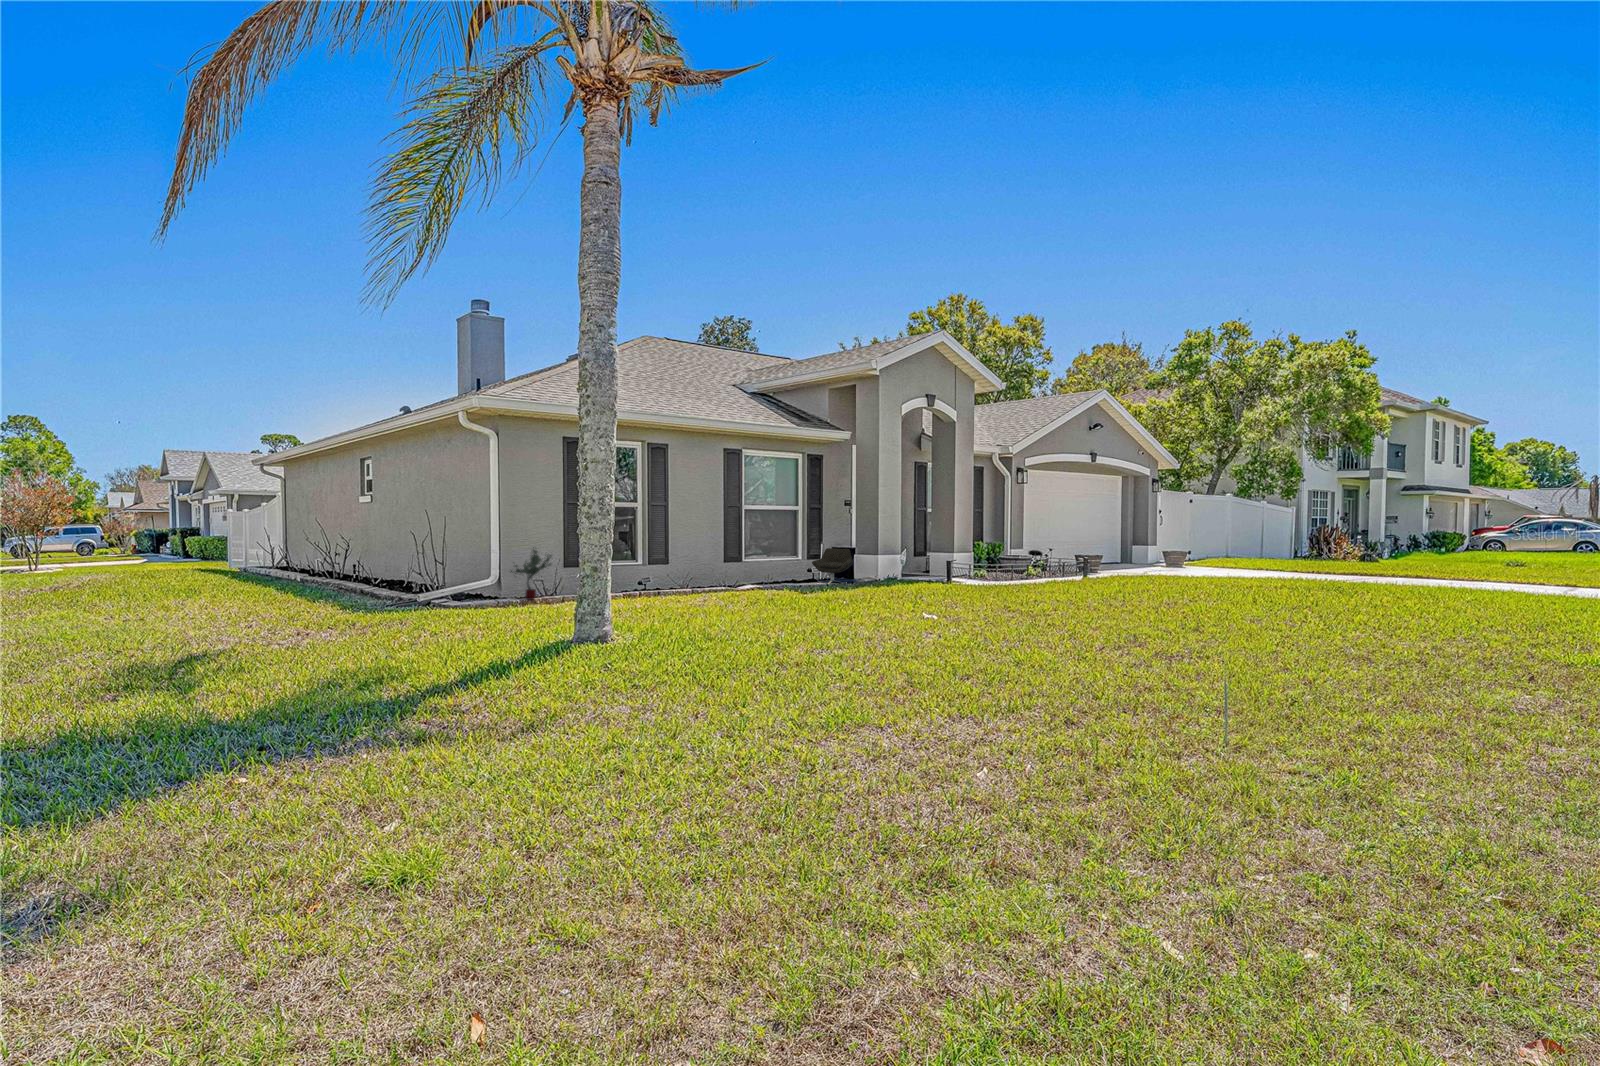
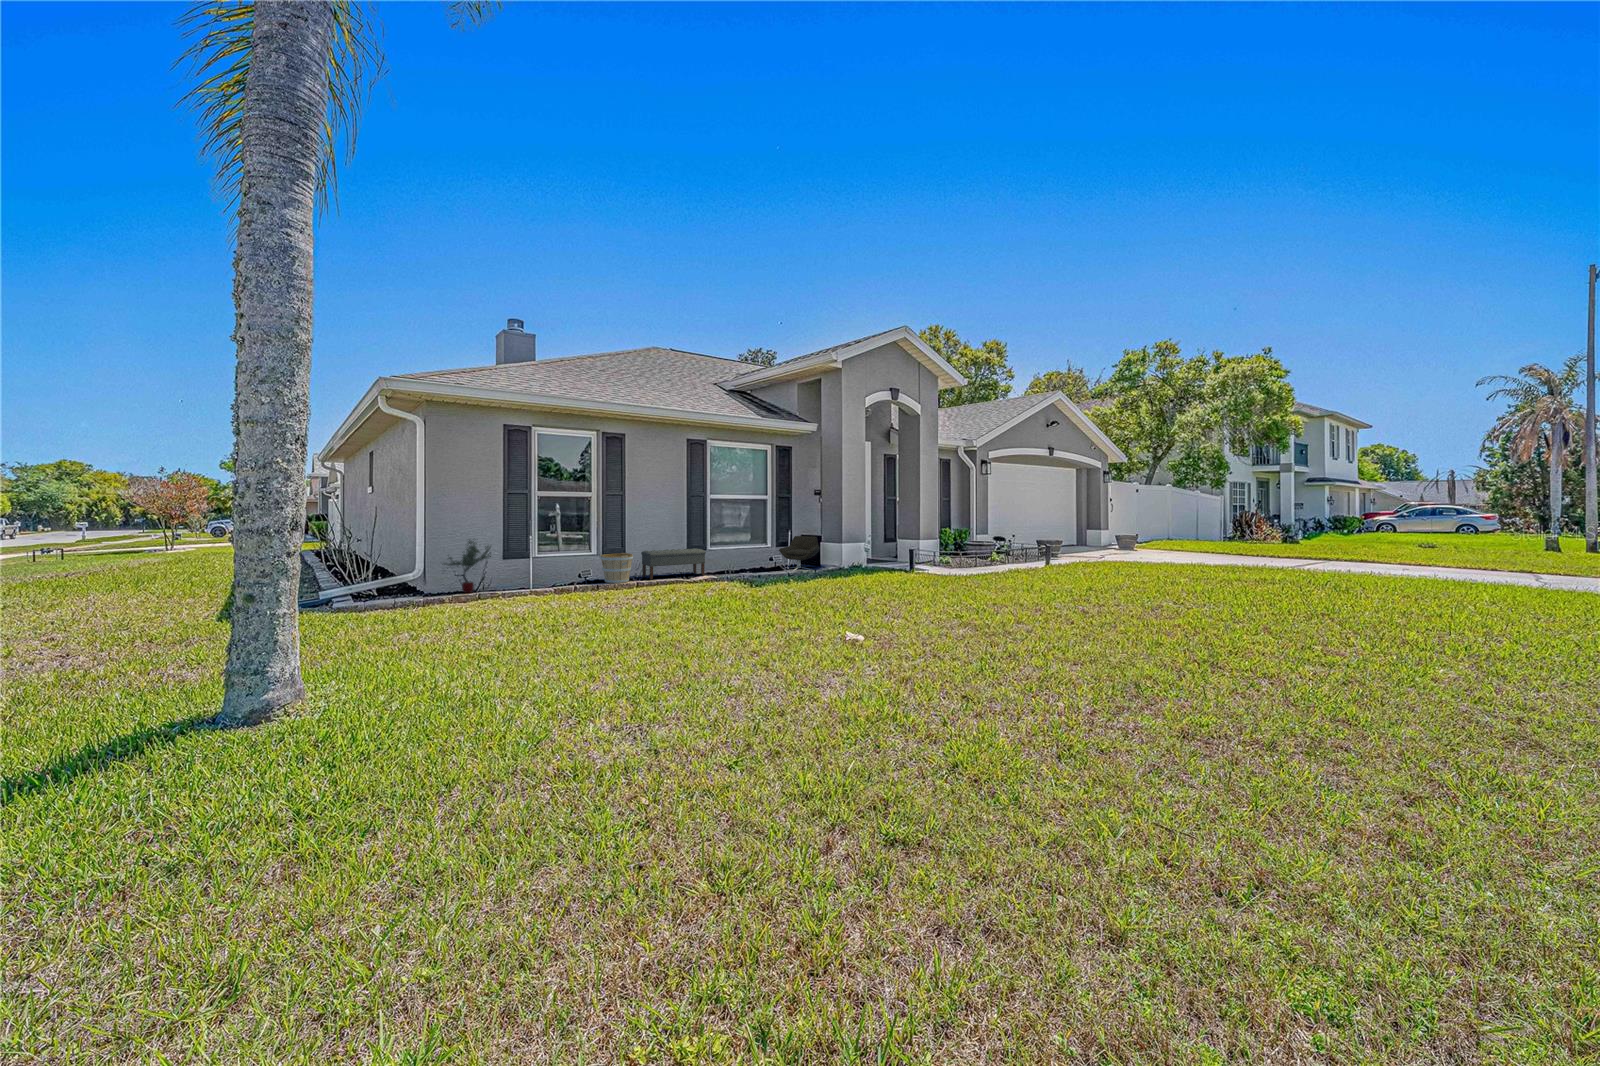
bench: none [680,560,744,591] -> present [641,548,706,580]
wooden bucket: none [645,563,678,593] -> present [600,553,633,583]

